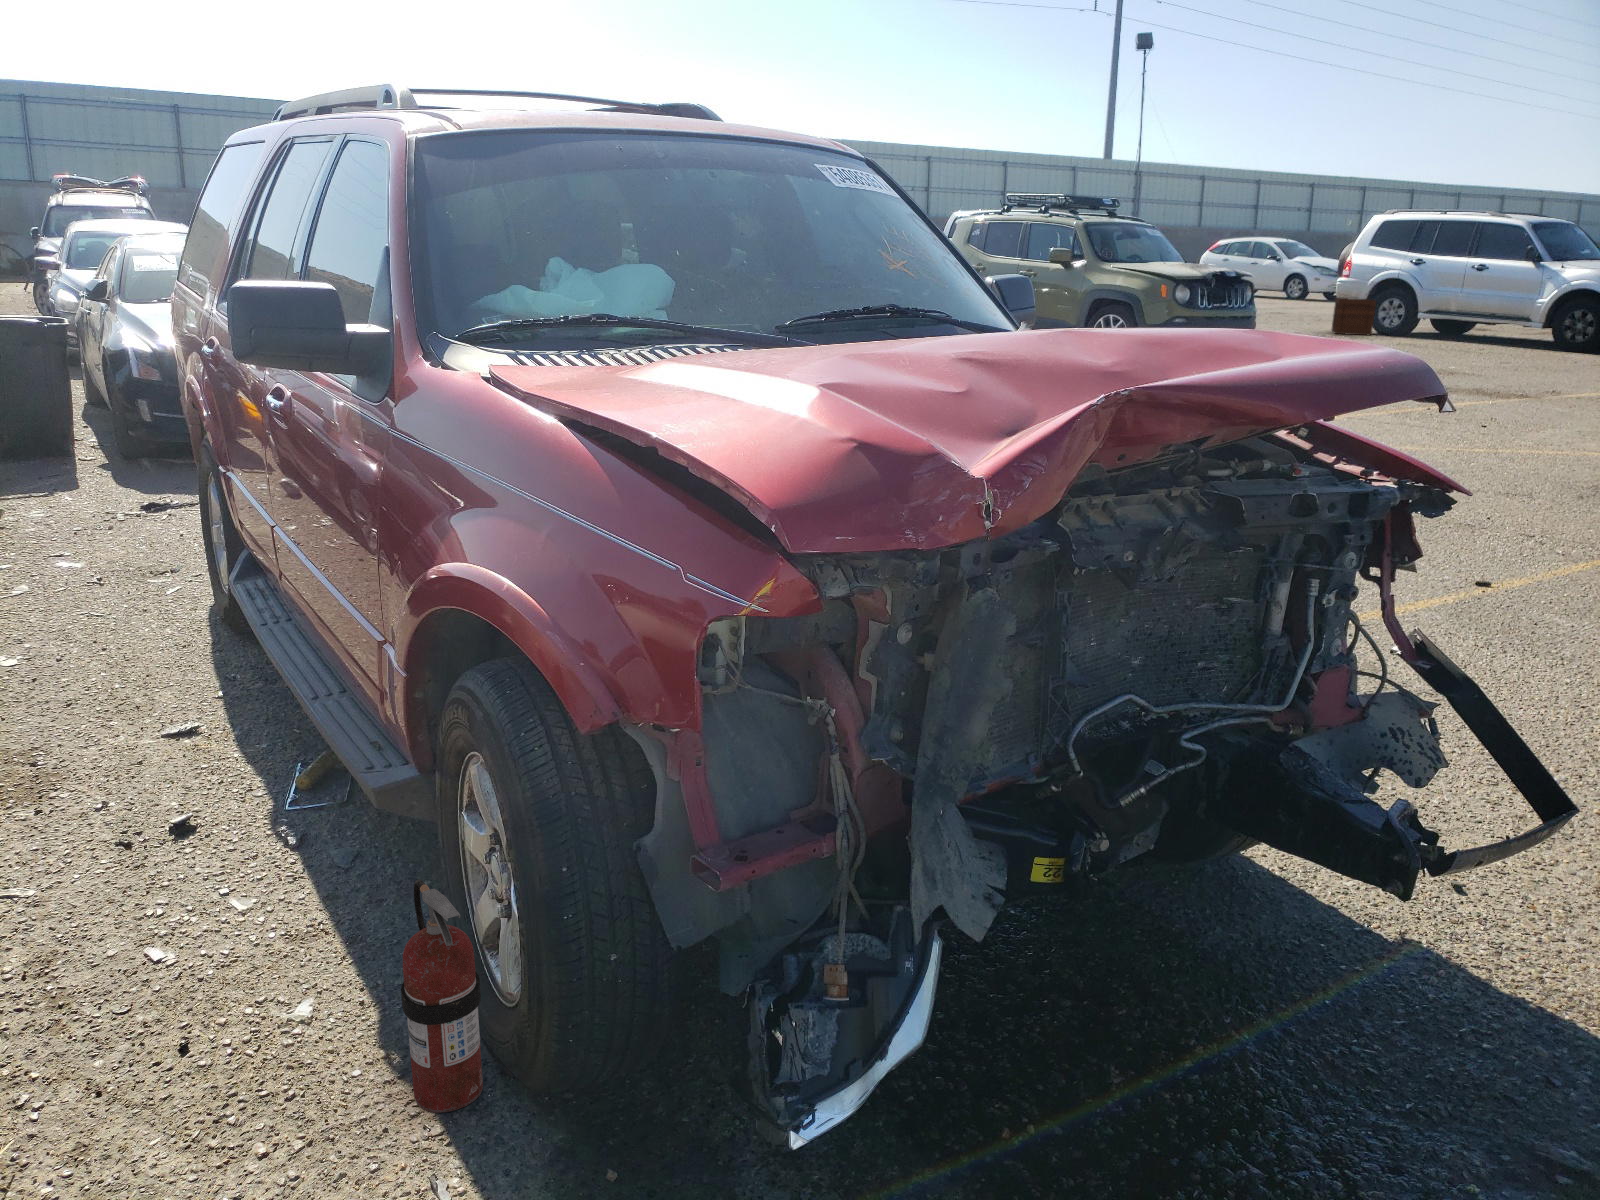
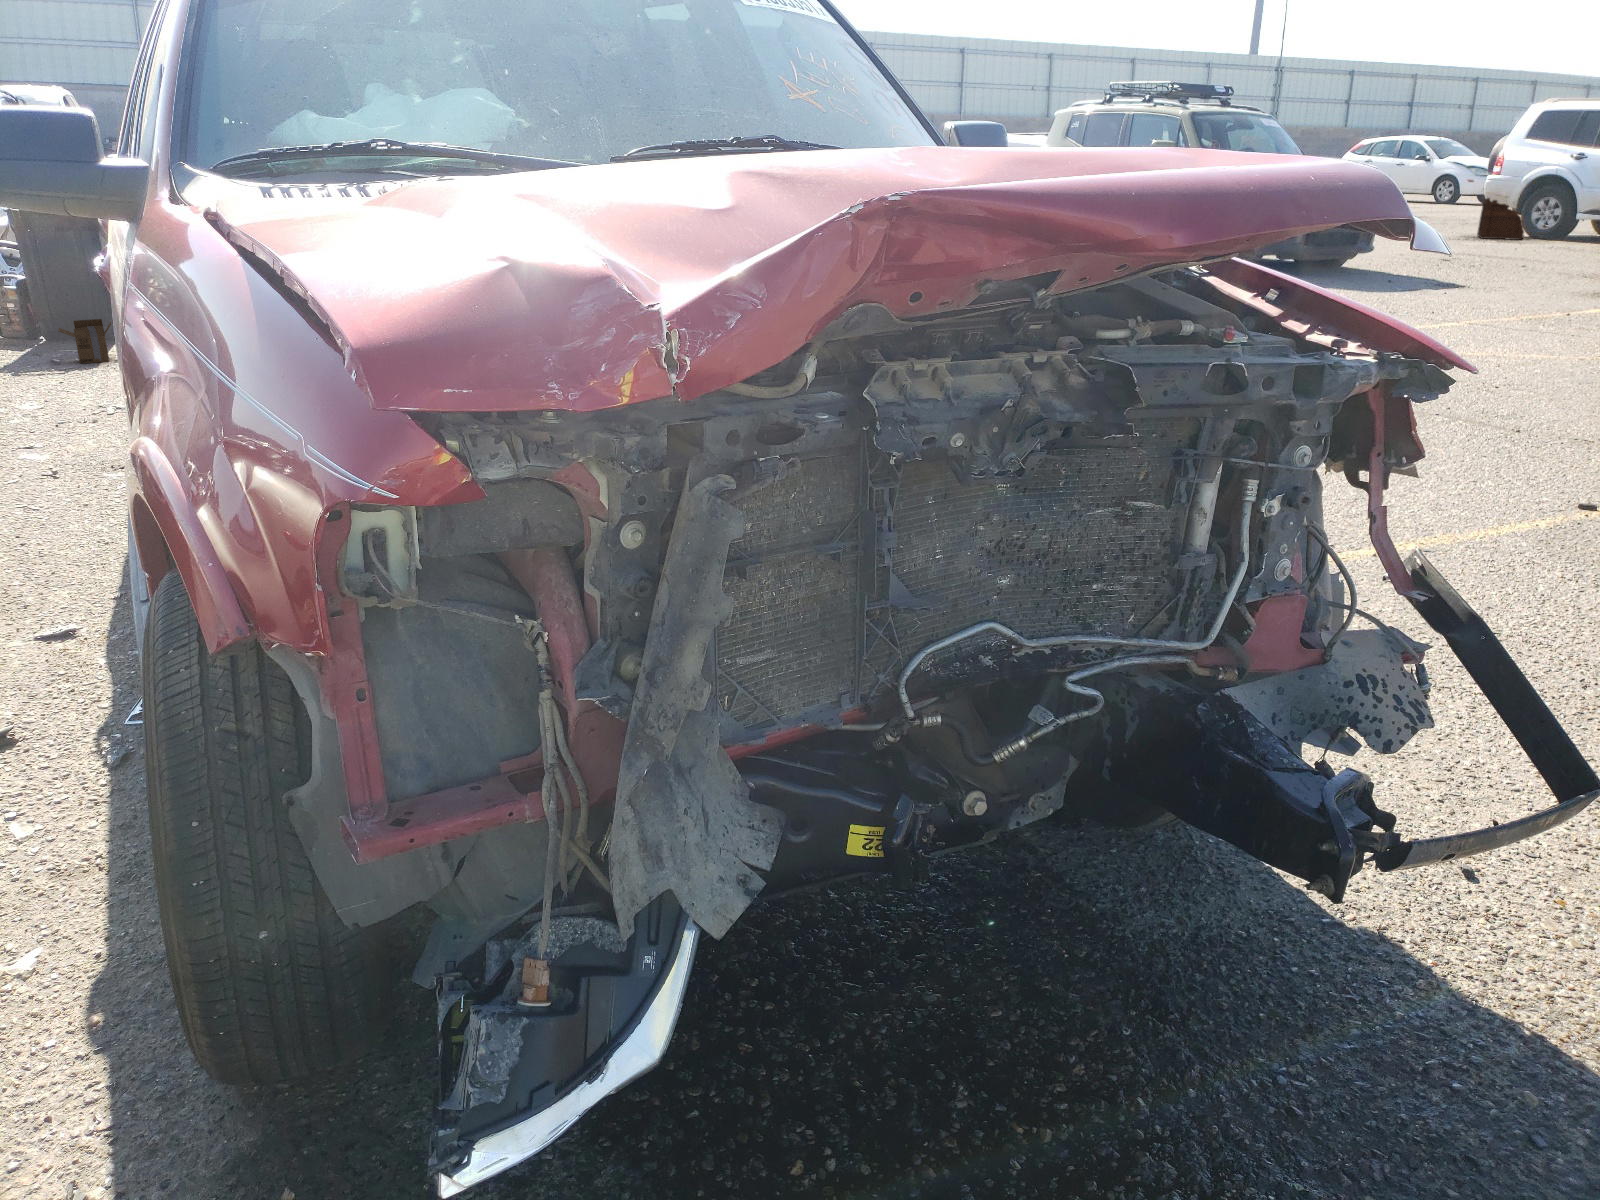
cardboard box: none [59,424,113,466] -> present [58,319,111,363]
fire extinguisher: present [401,879,483,1113] -> none [68,819,191,1098]

